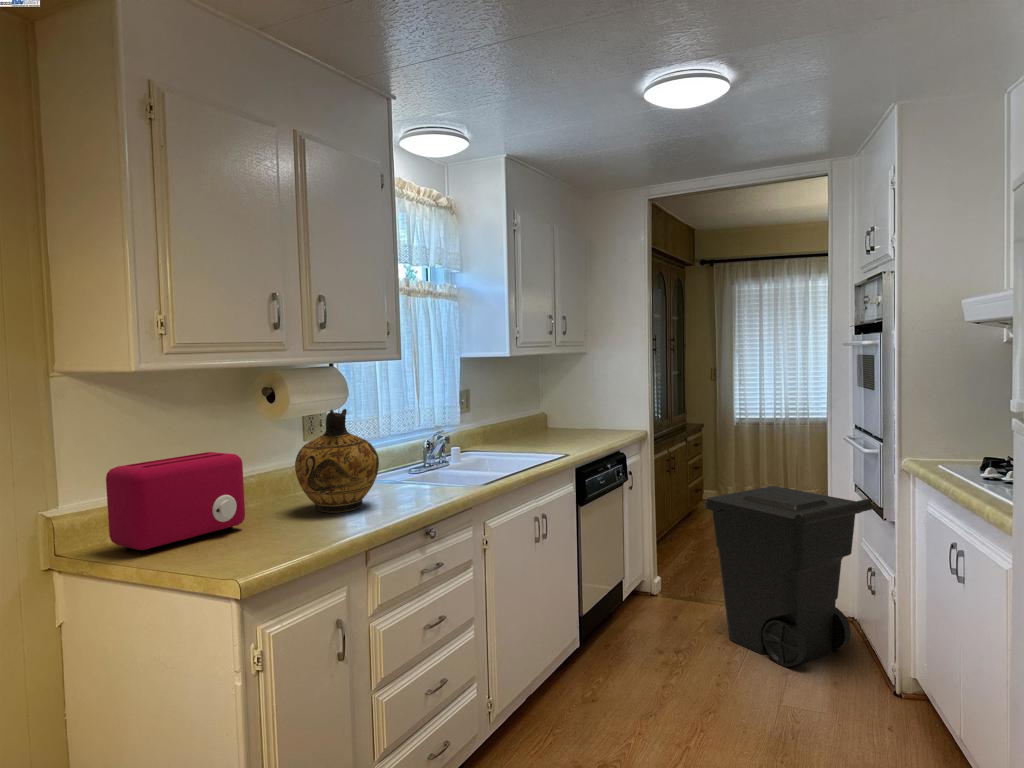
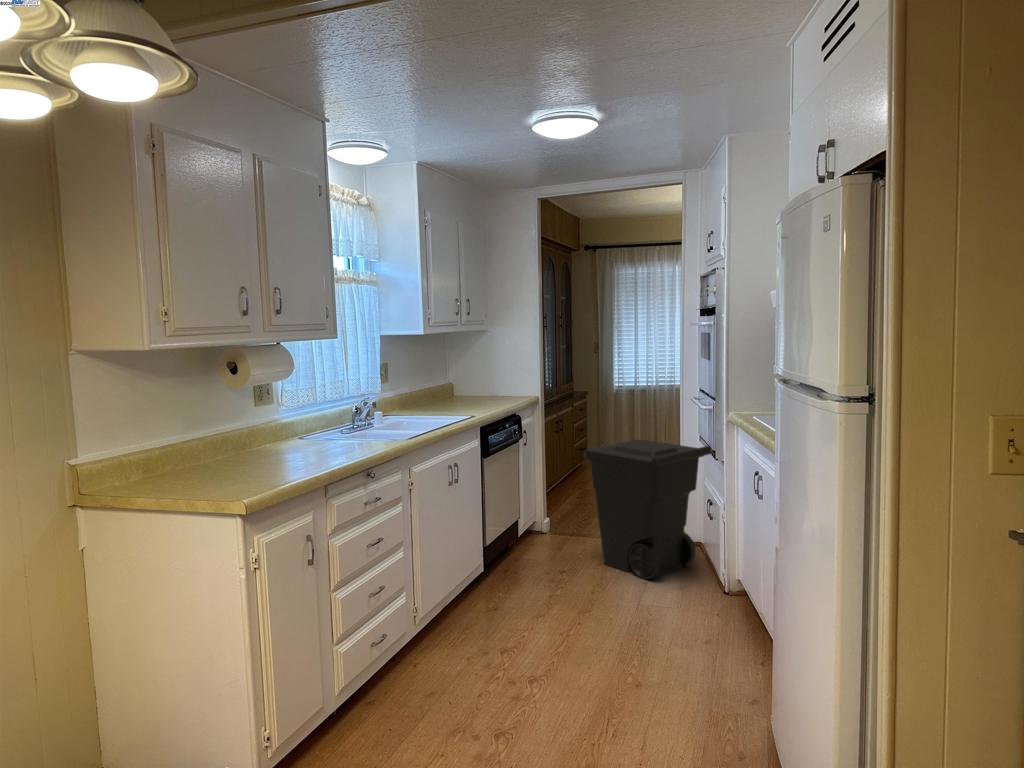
ceramic jug: present [295,409,379,513] -> none [259,378,326,460]
toaster: present [106,452,245,553] -> none [119,413,225,490]

